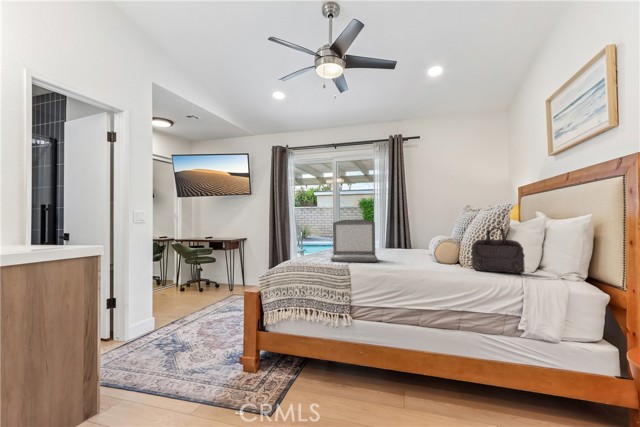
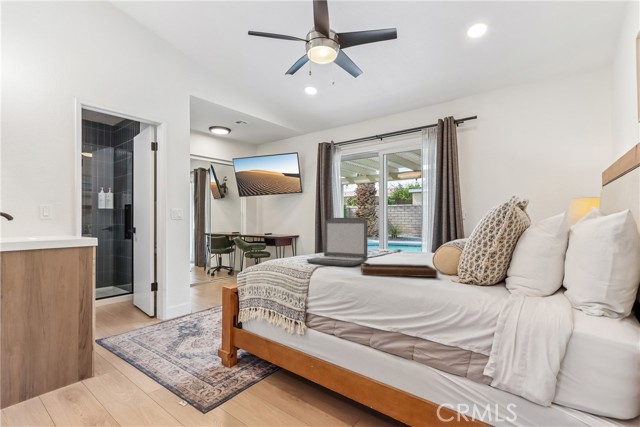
handbag: present [471,226,525,273] -> none [445,222,511,296]
tray: none [387,245,454,268] -> present [361,249,438,277]

